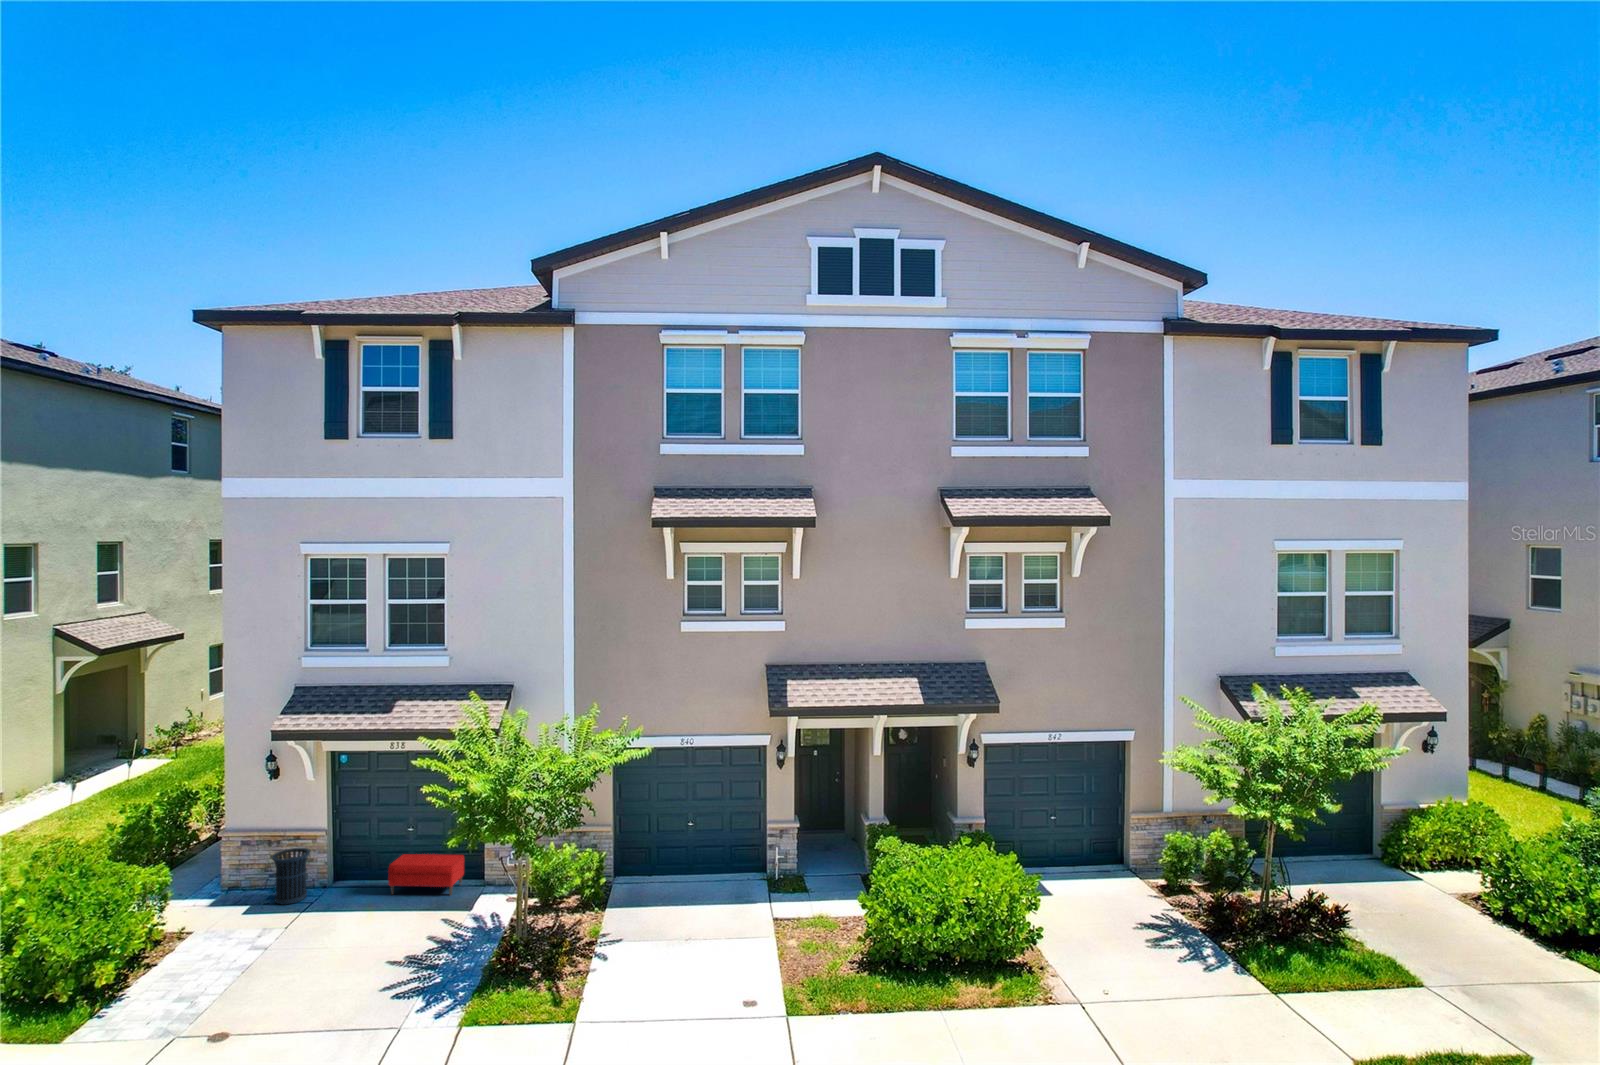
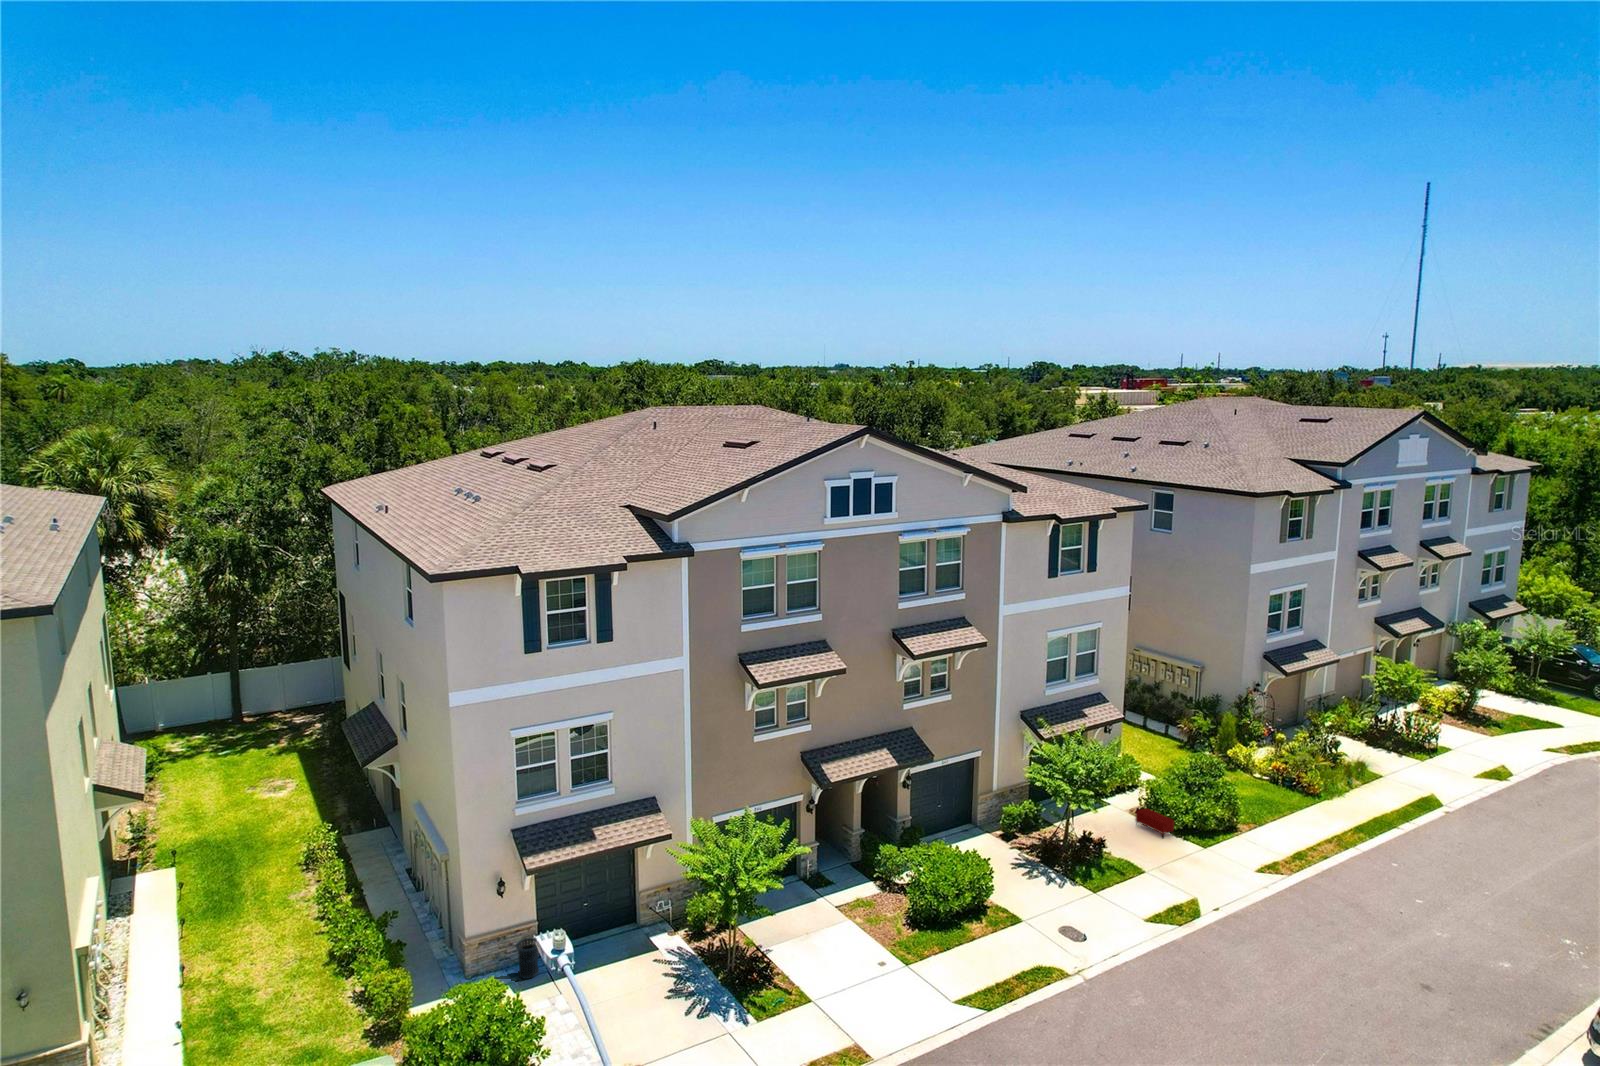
bench: present [388,854,464,895] -> present [1135,808,1174,838]

